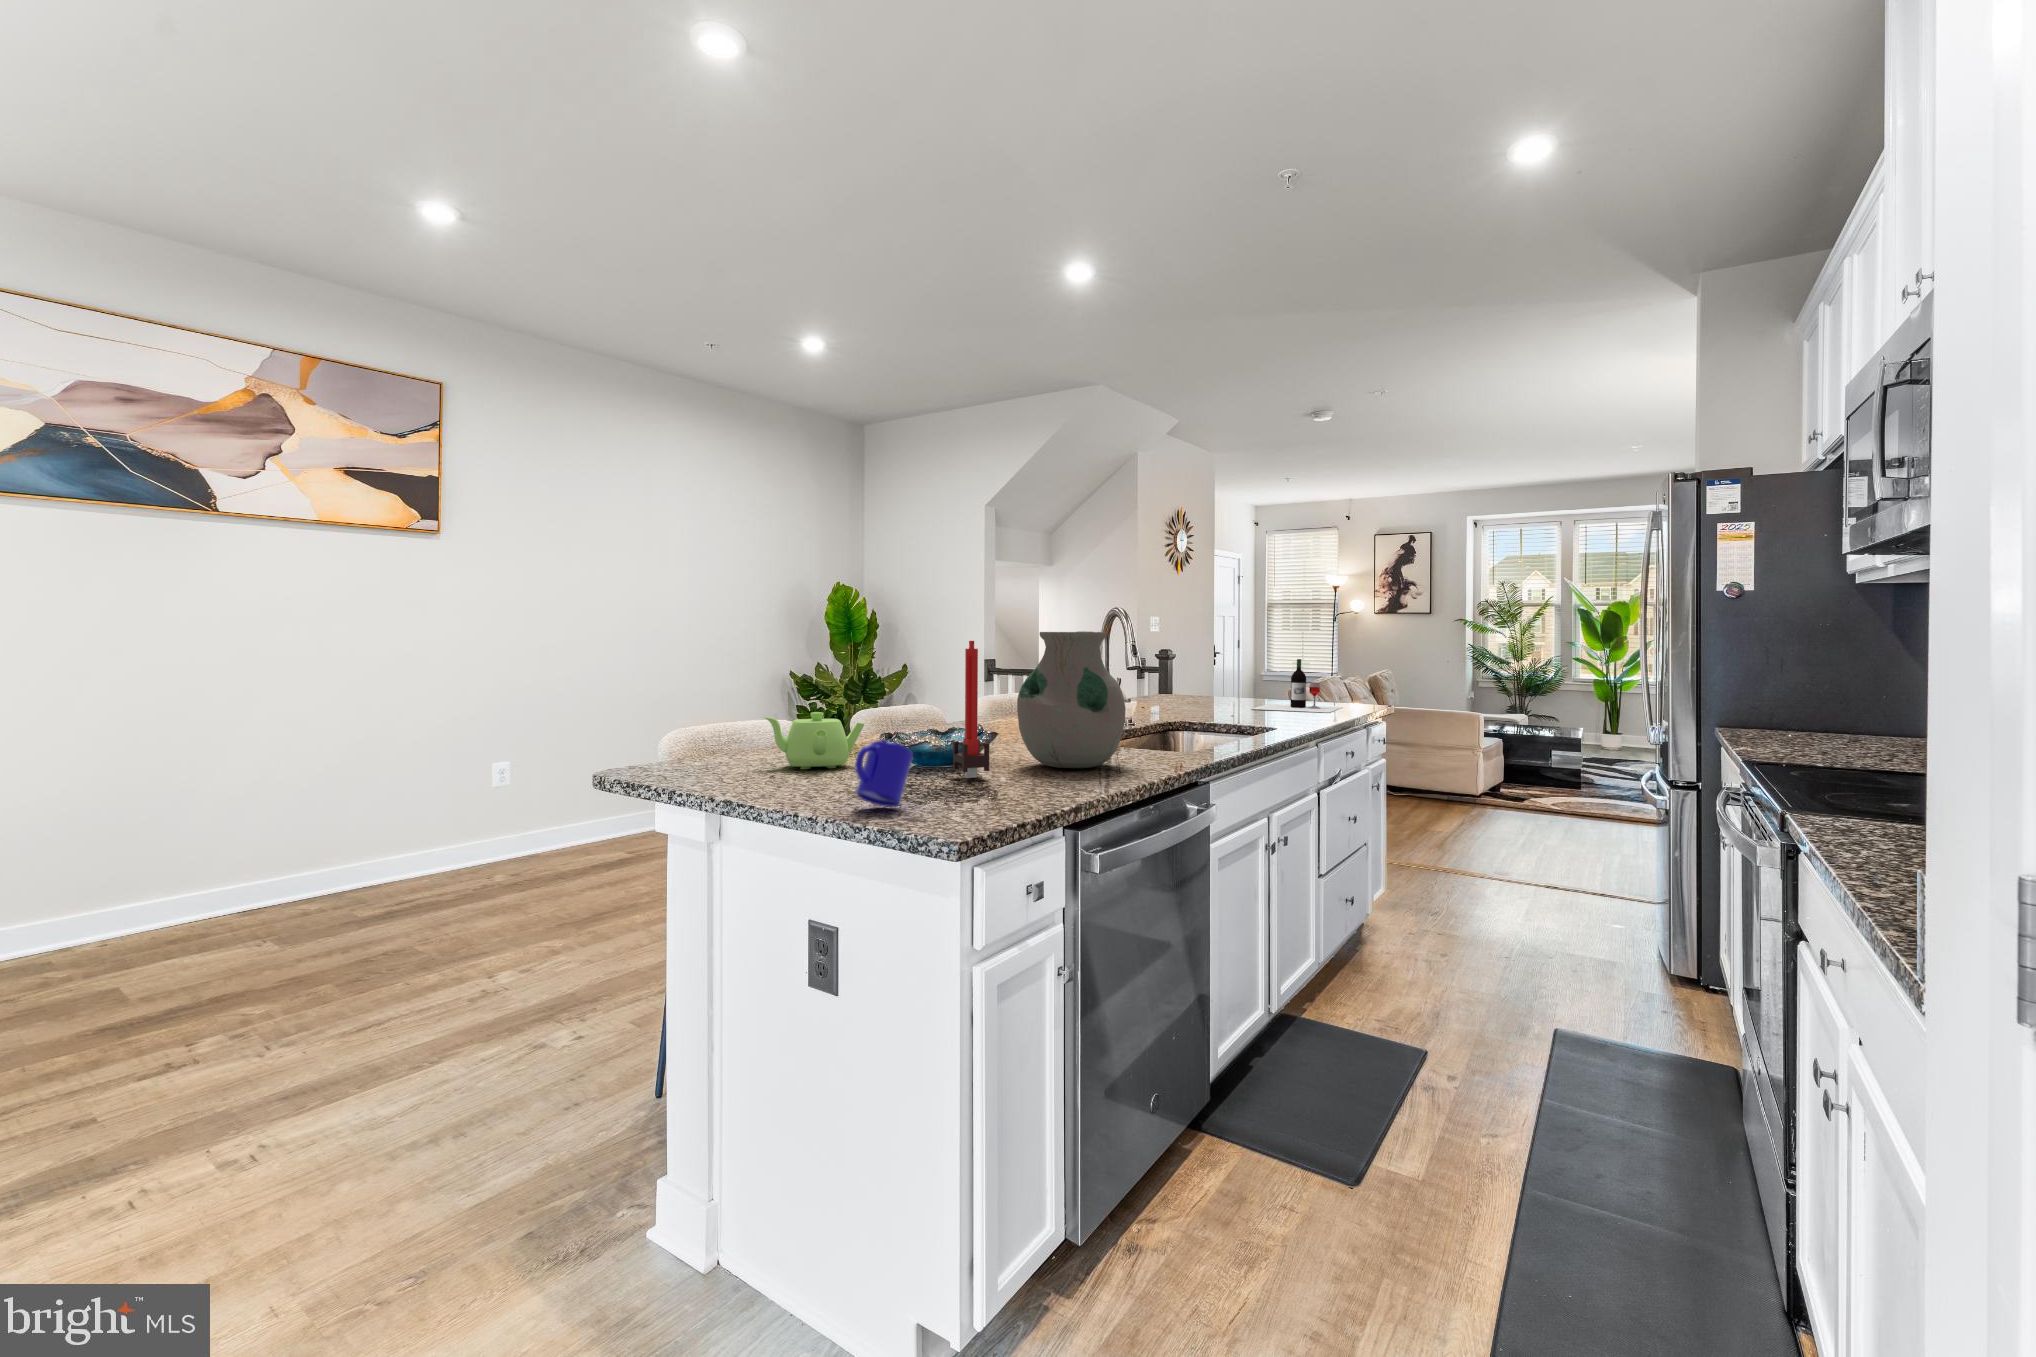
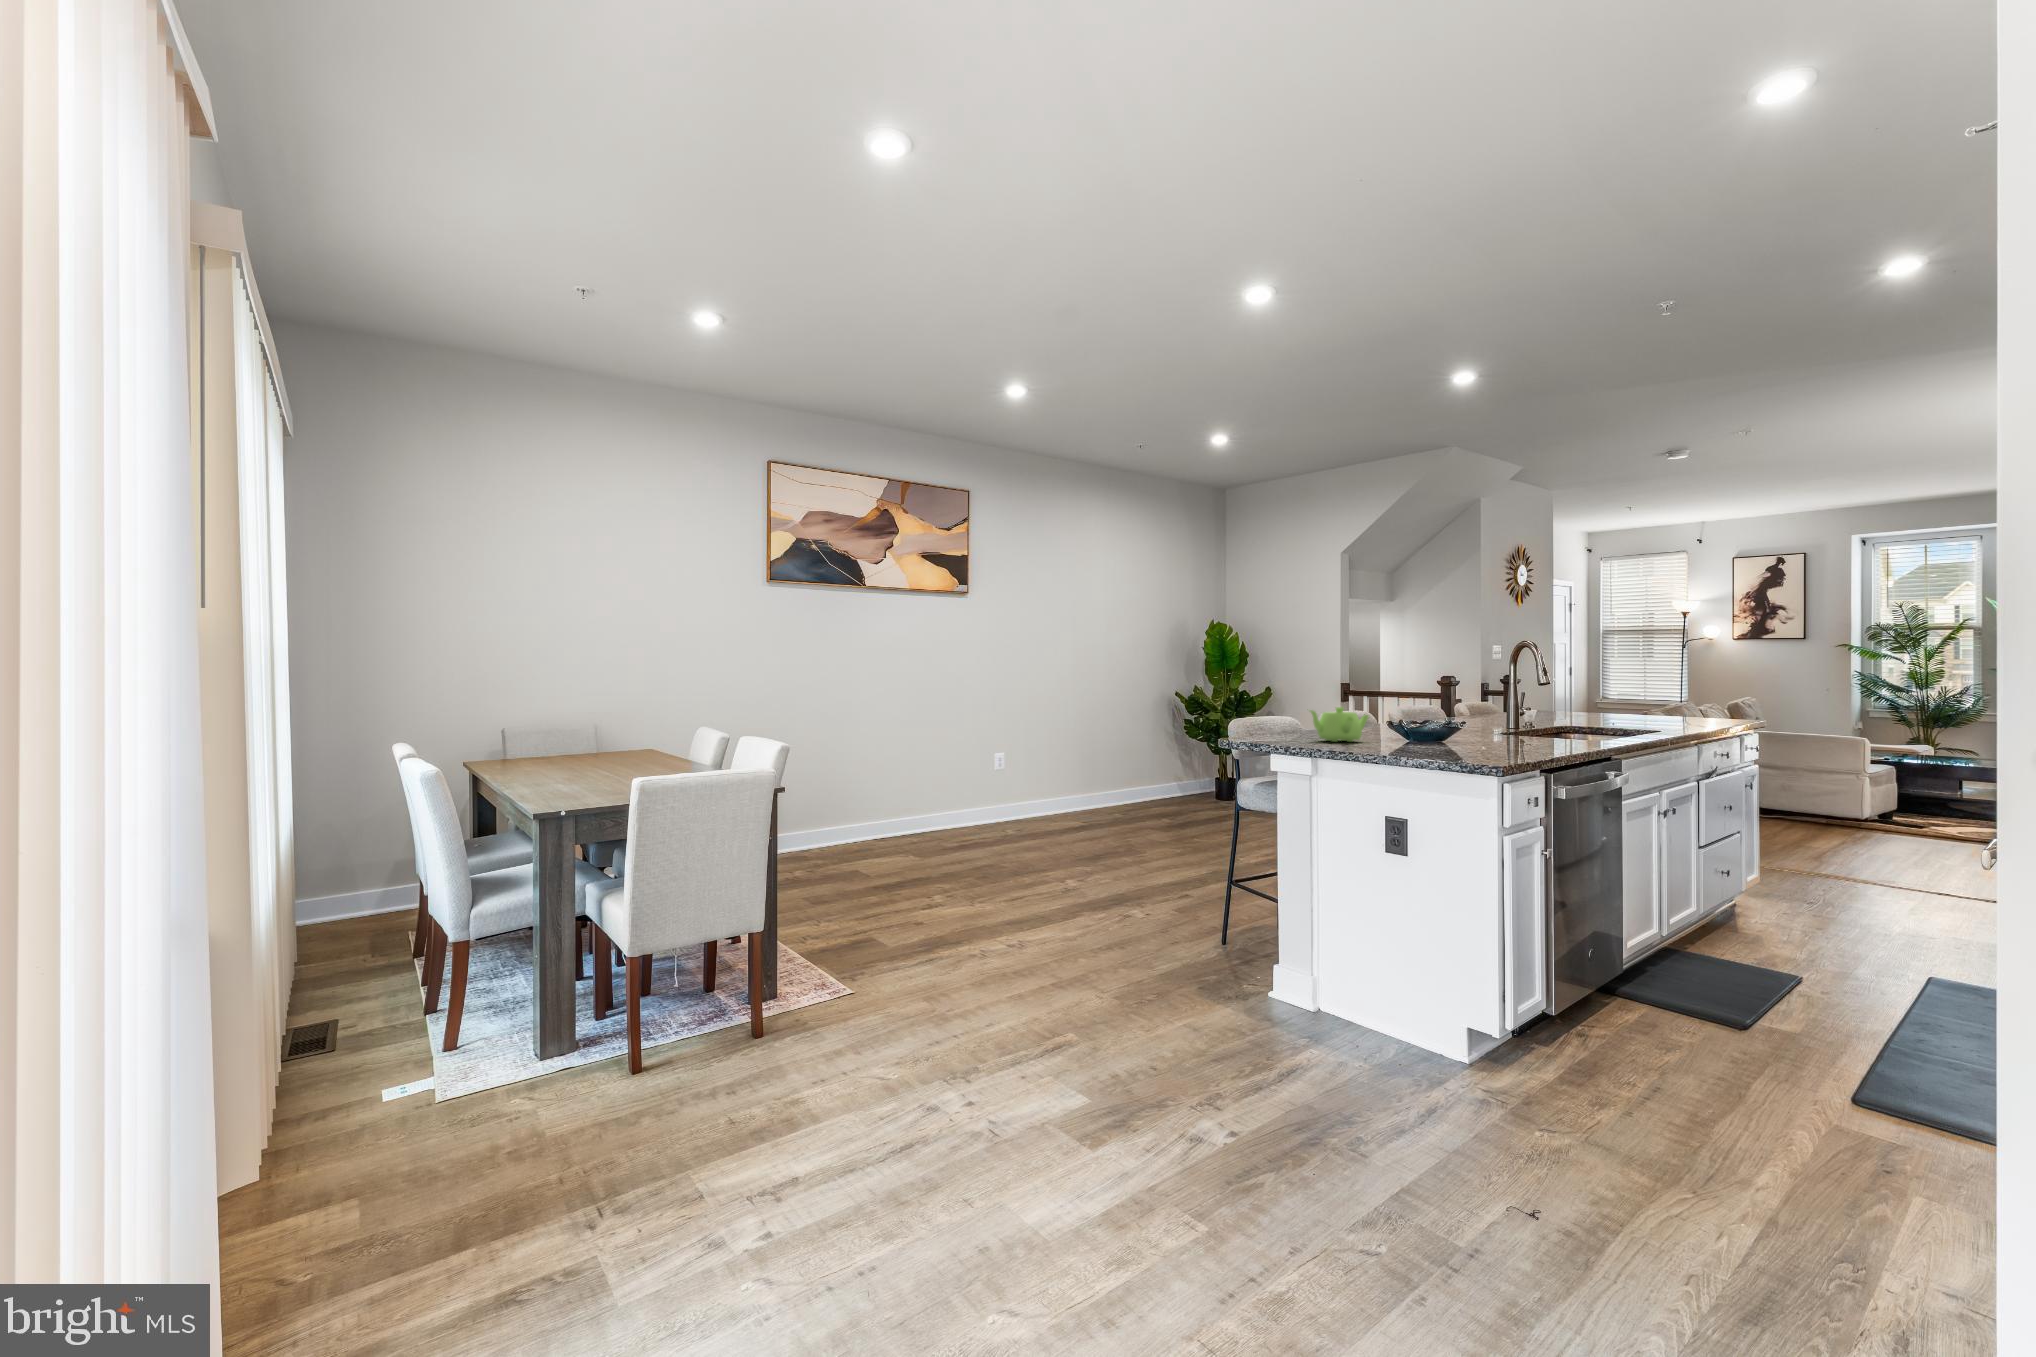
vase: present [1017,631,1126,769] -> none [1478,655,1559,745]
candle: present [953,641,989,778] -> none [1443,661,1470,747]
wine bottle: present [1252,659,1342,713] -> none [1626,679,1716,723]
mug: present [855,741,913,807] -> none [1411,717,1444,756]

